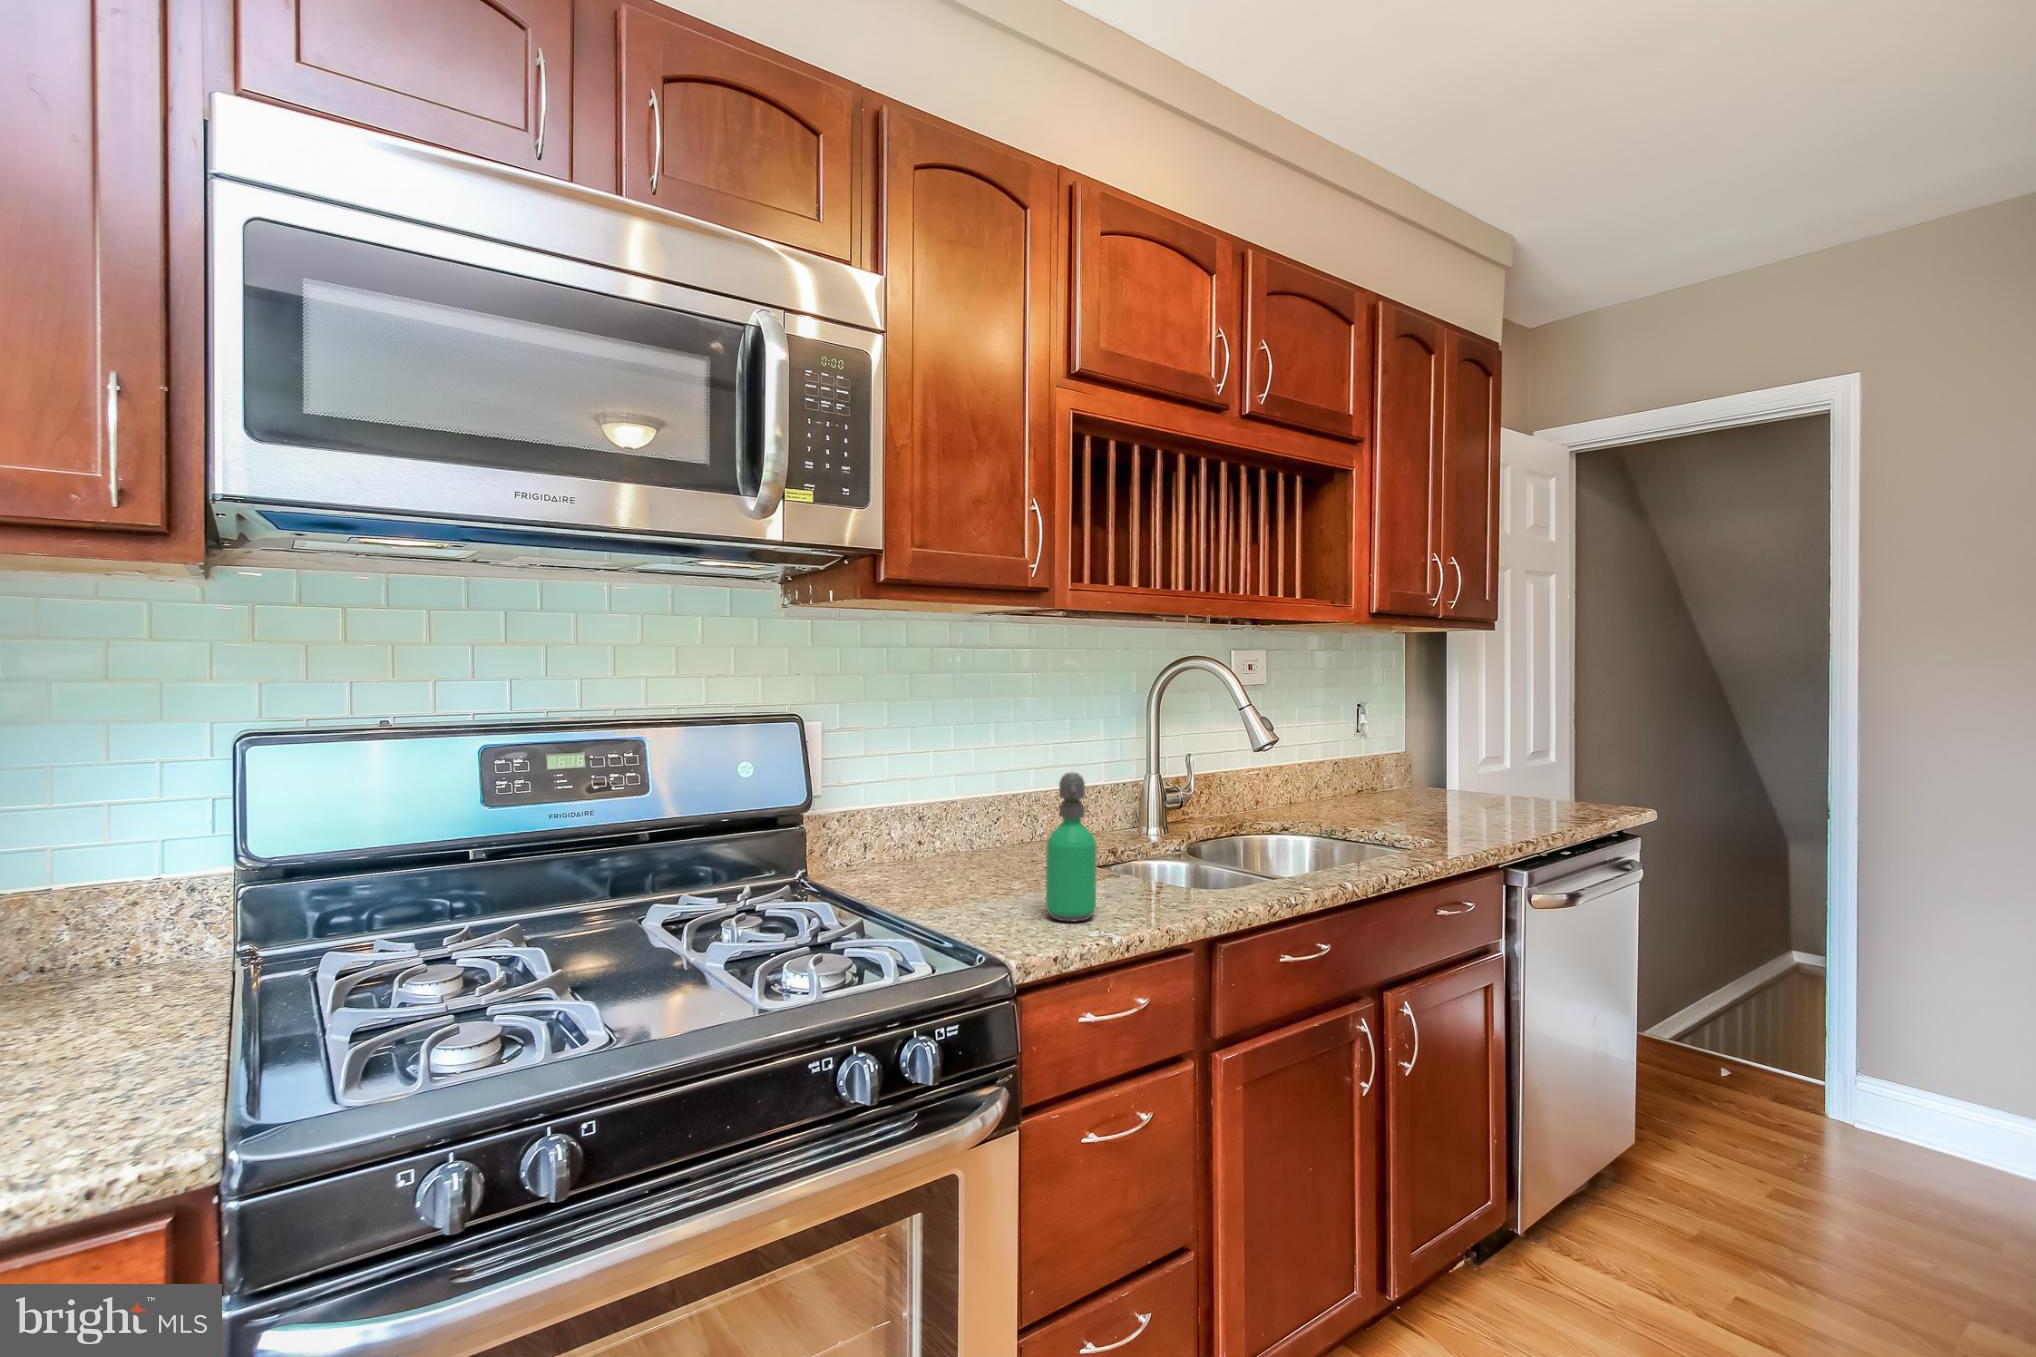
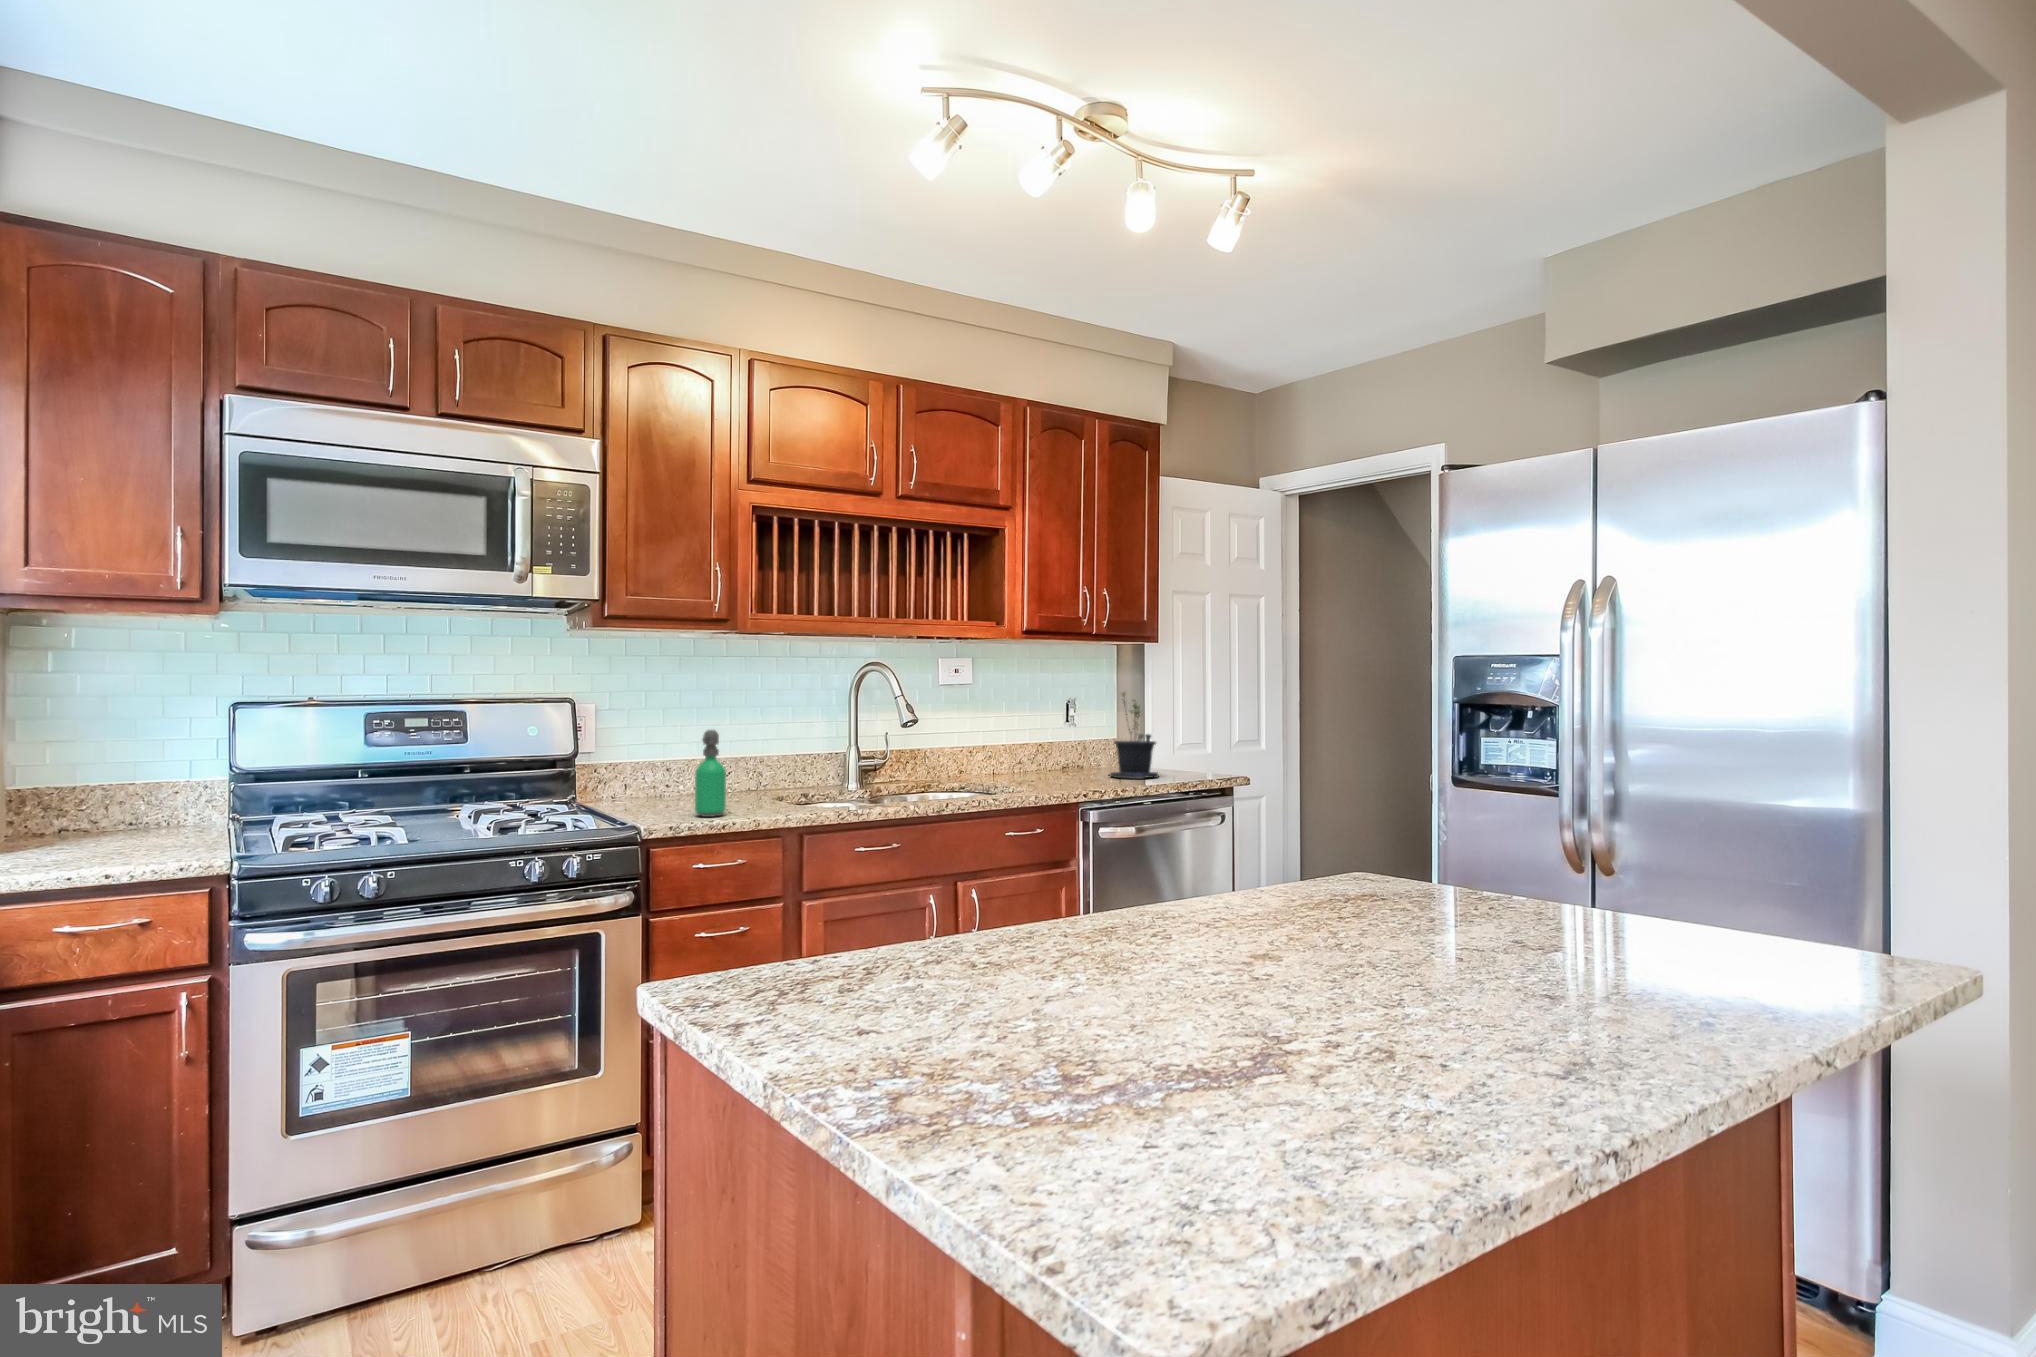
potted plant: none [1435,694,1522,812] -> present [1110,692,1159,779]

